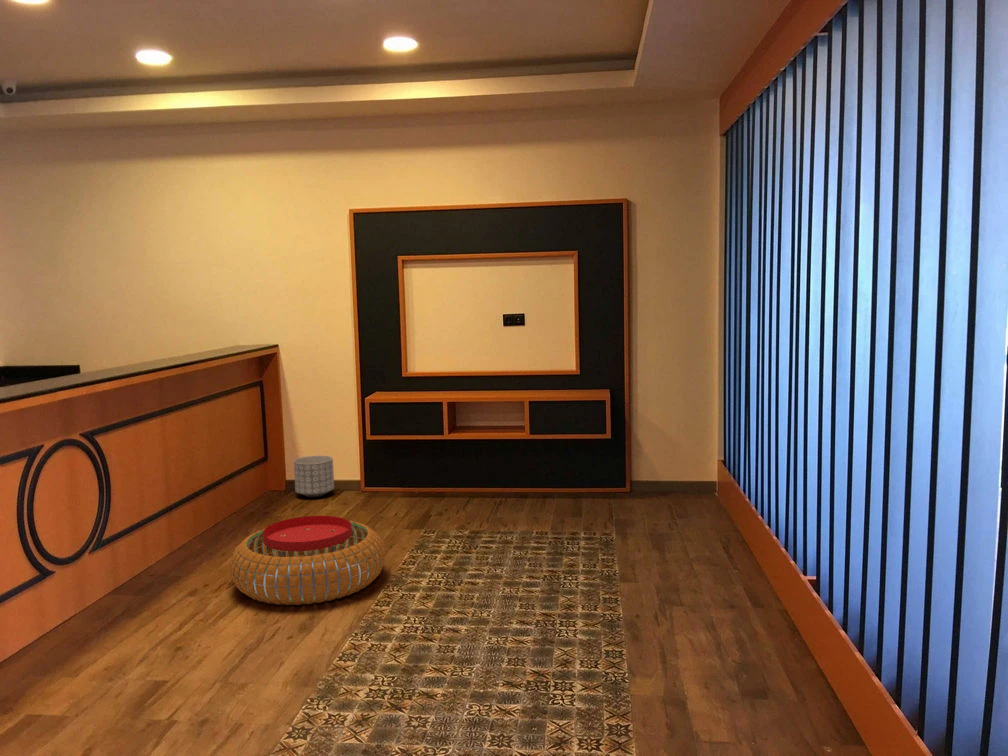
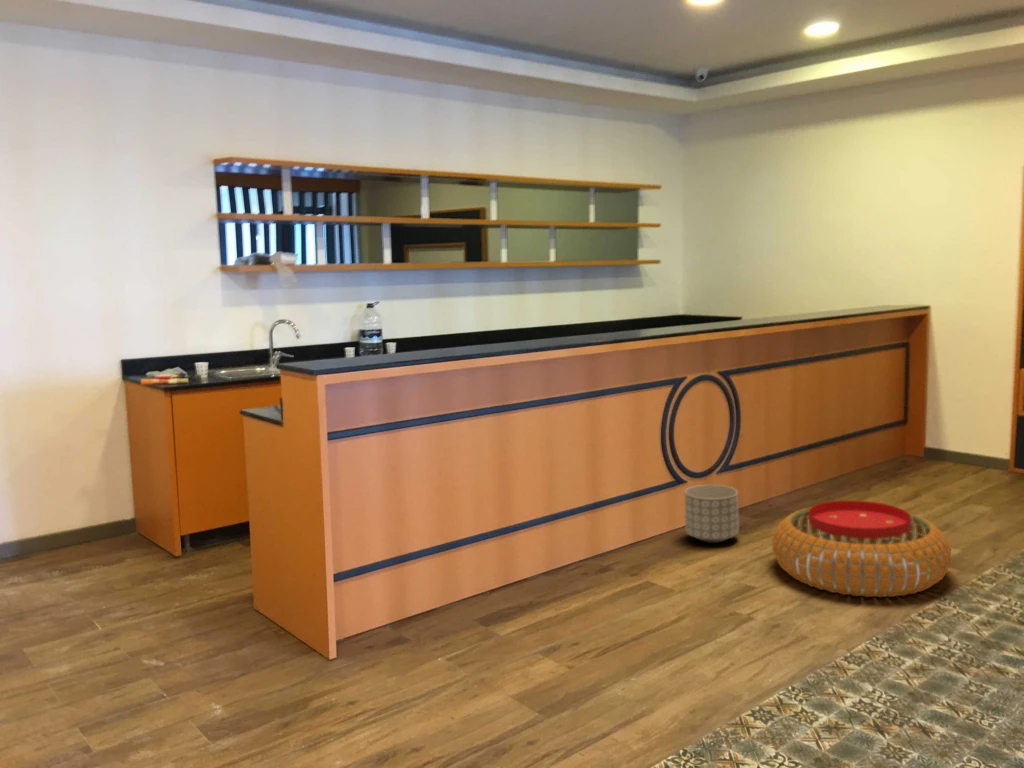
planter: present [294,455,334,497] -> present [685,485,739,543]

